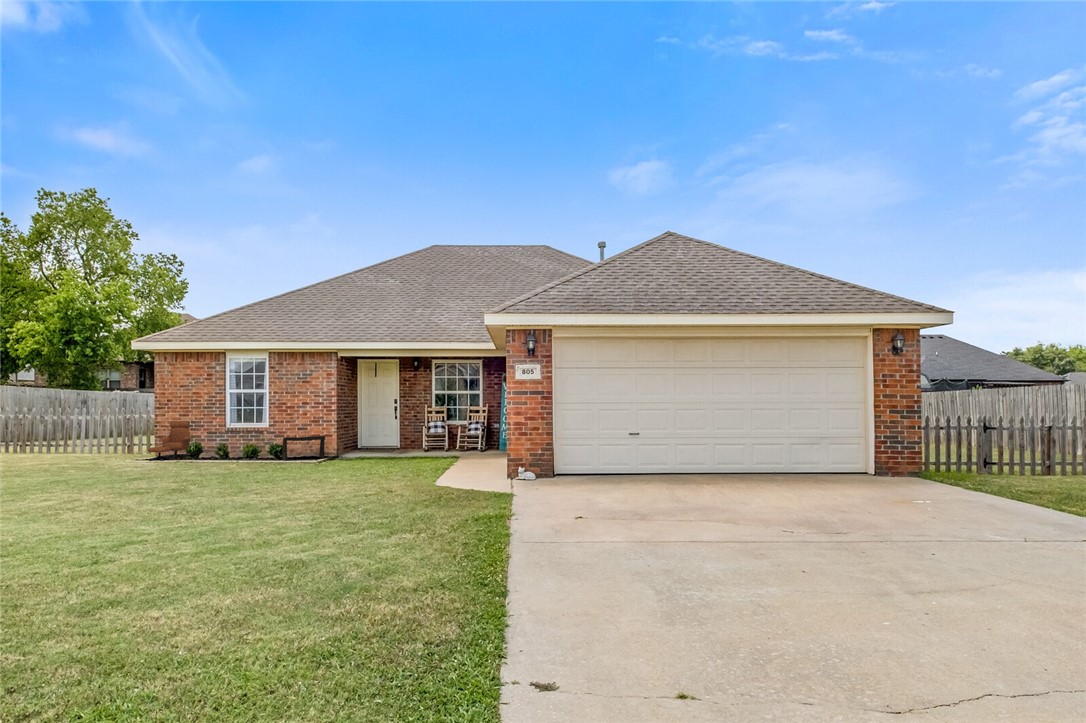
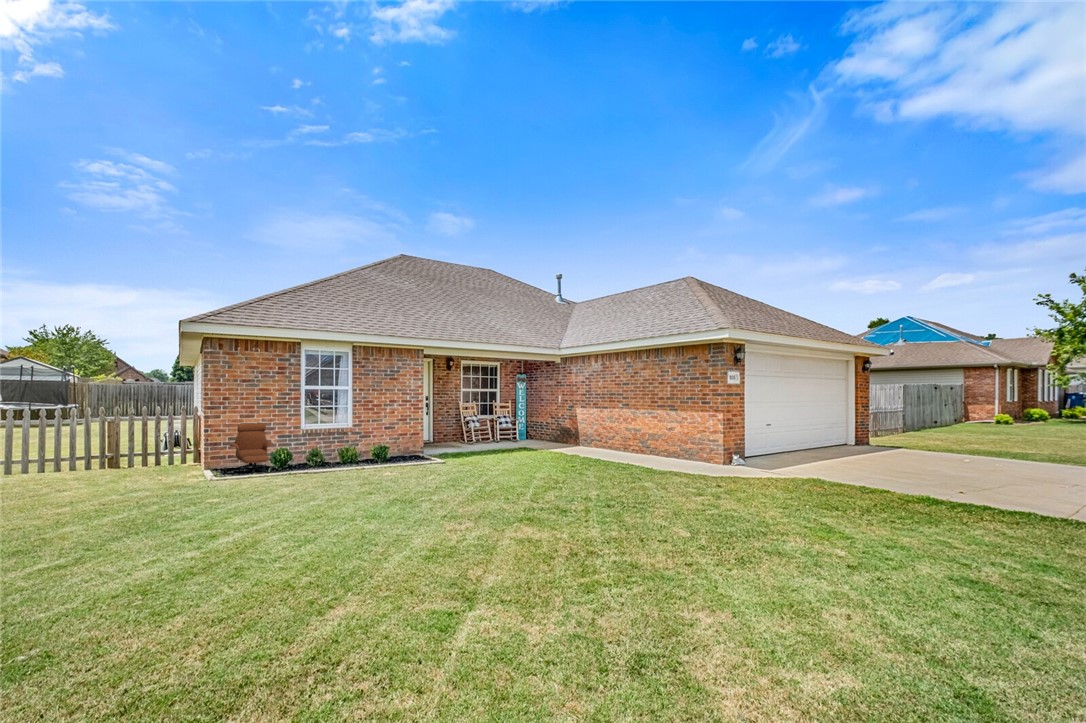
bench: present [282,436,325,460] -> none [389,433,428,459]

